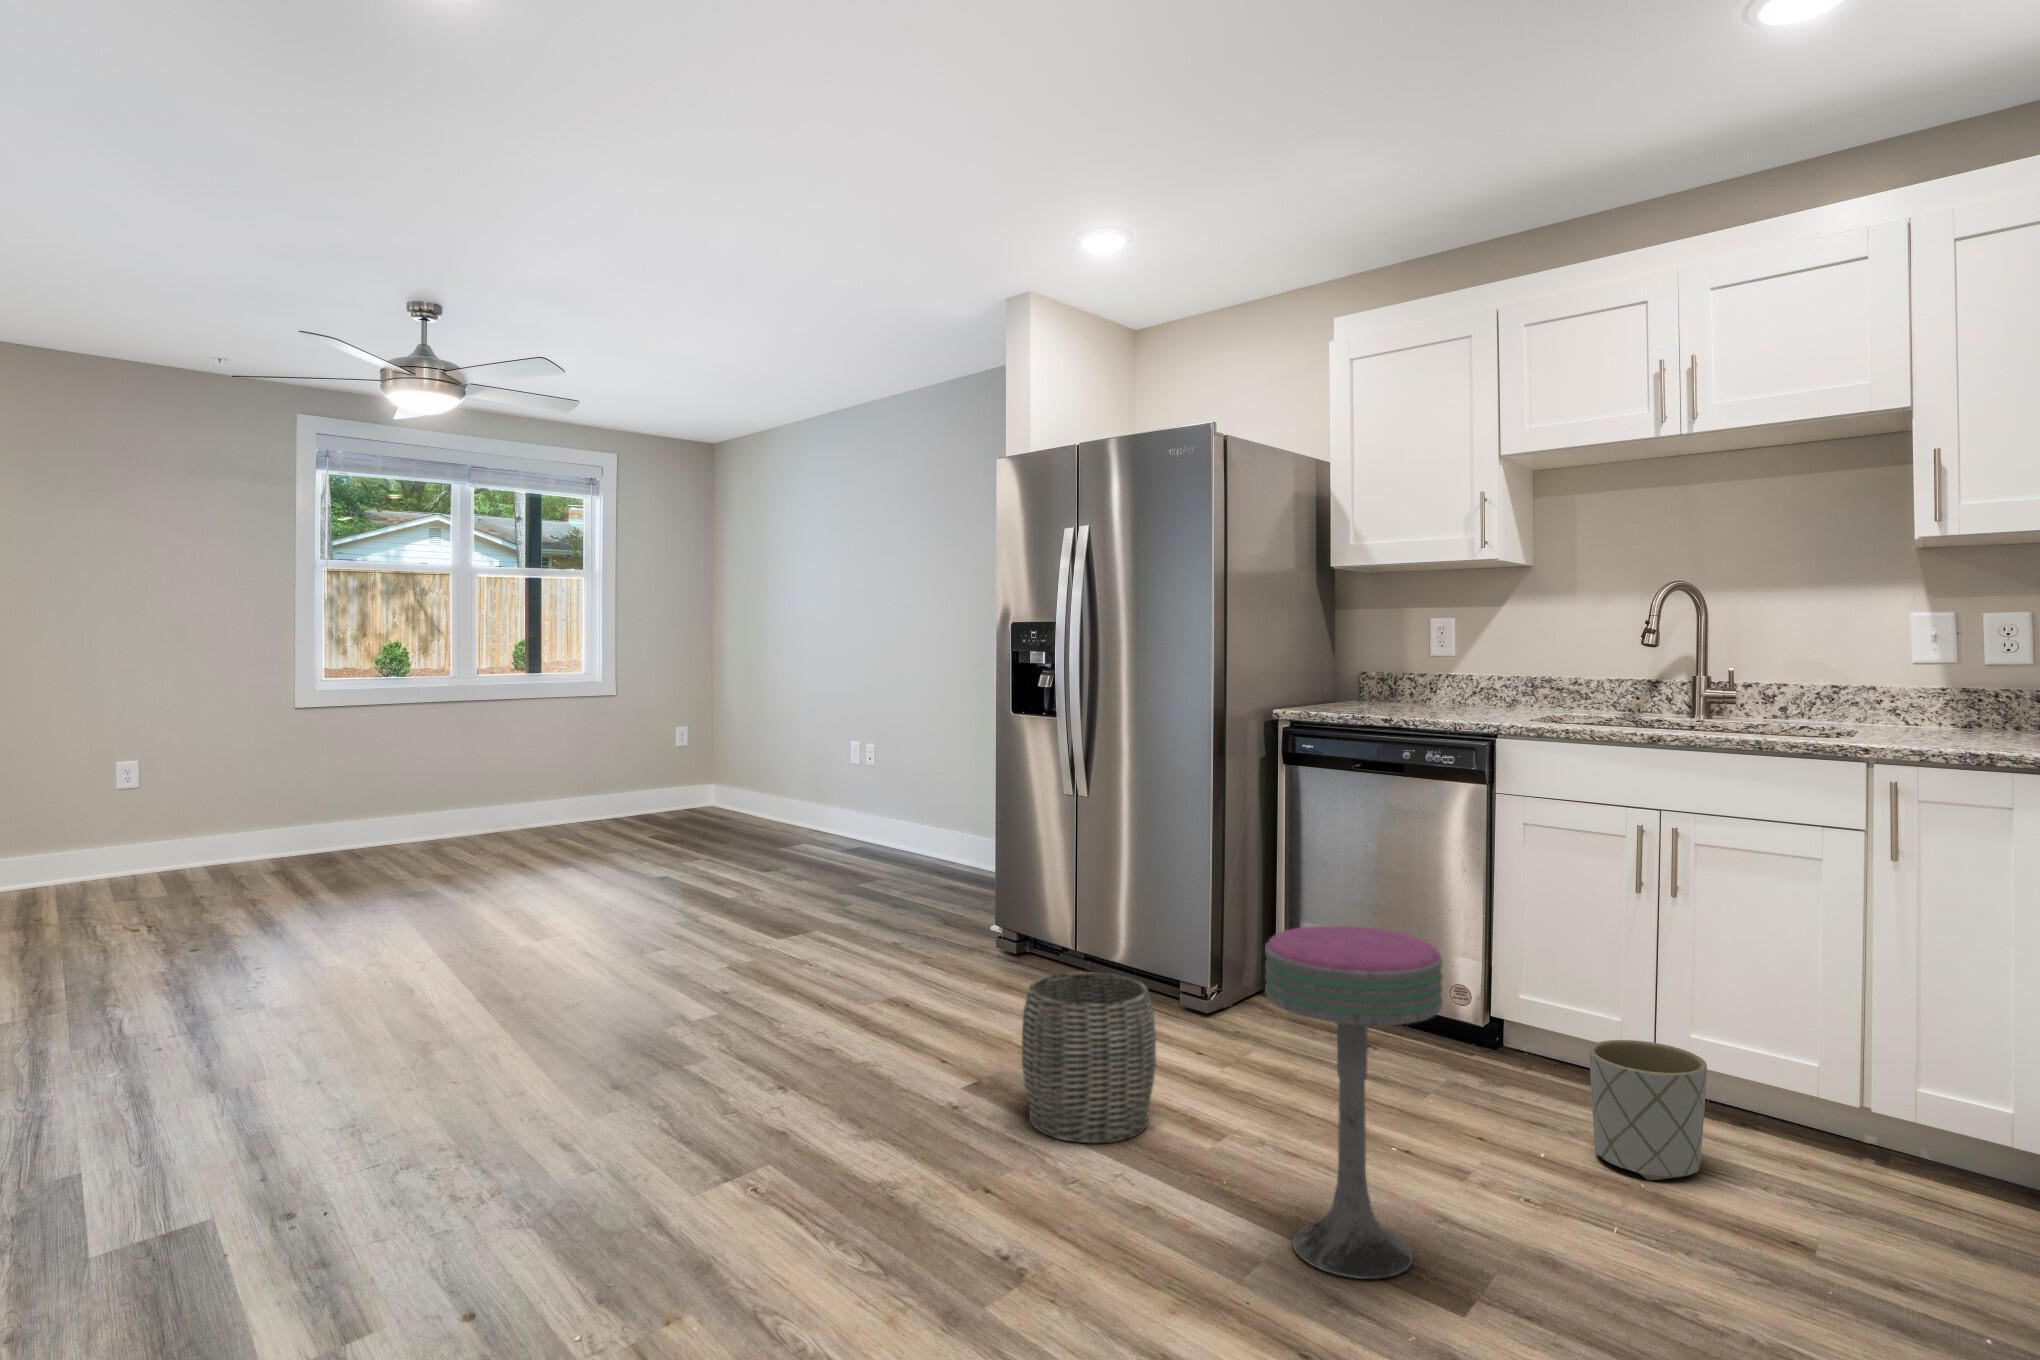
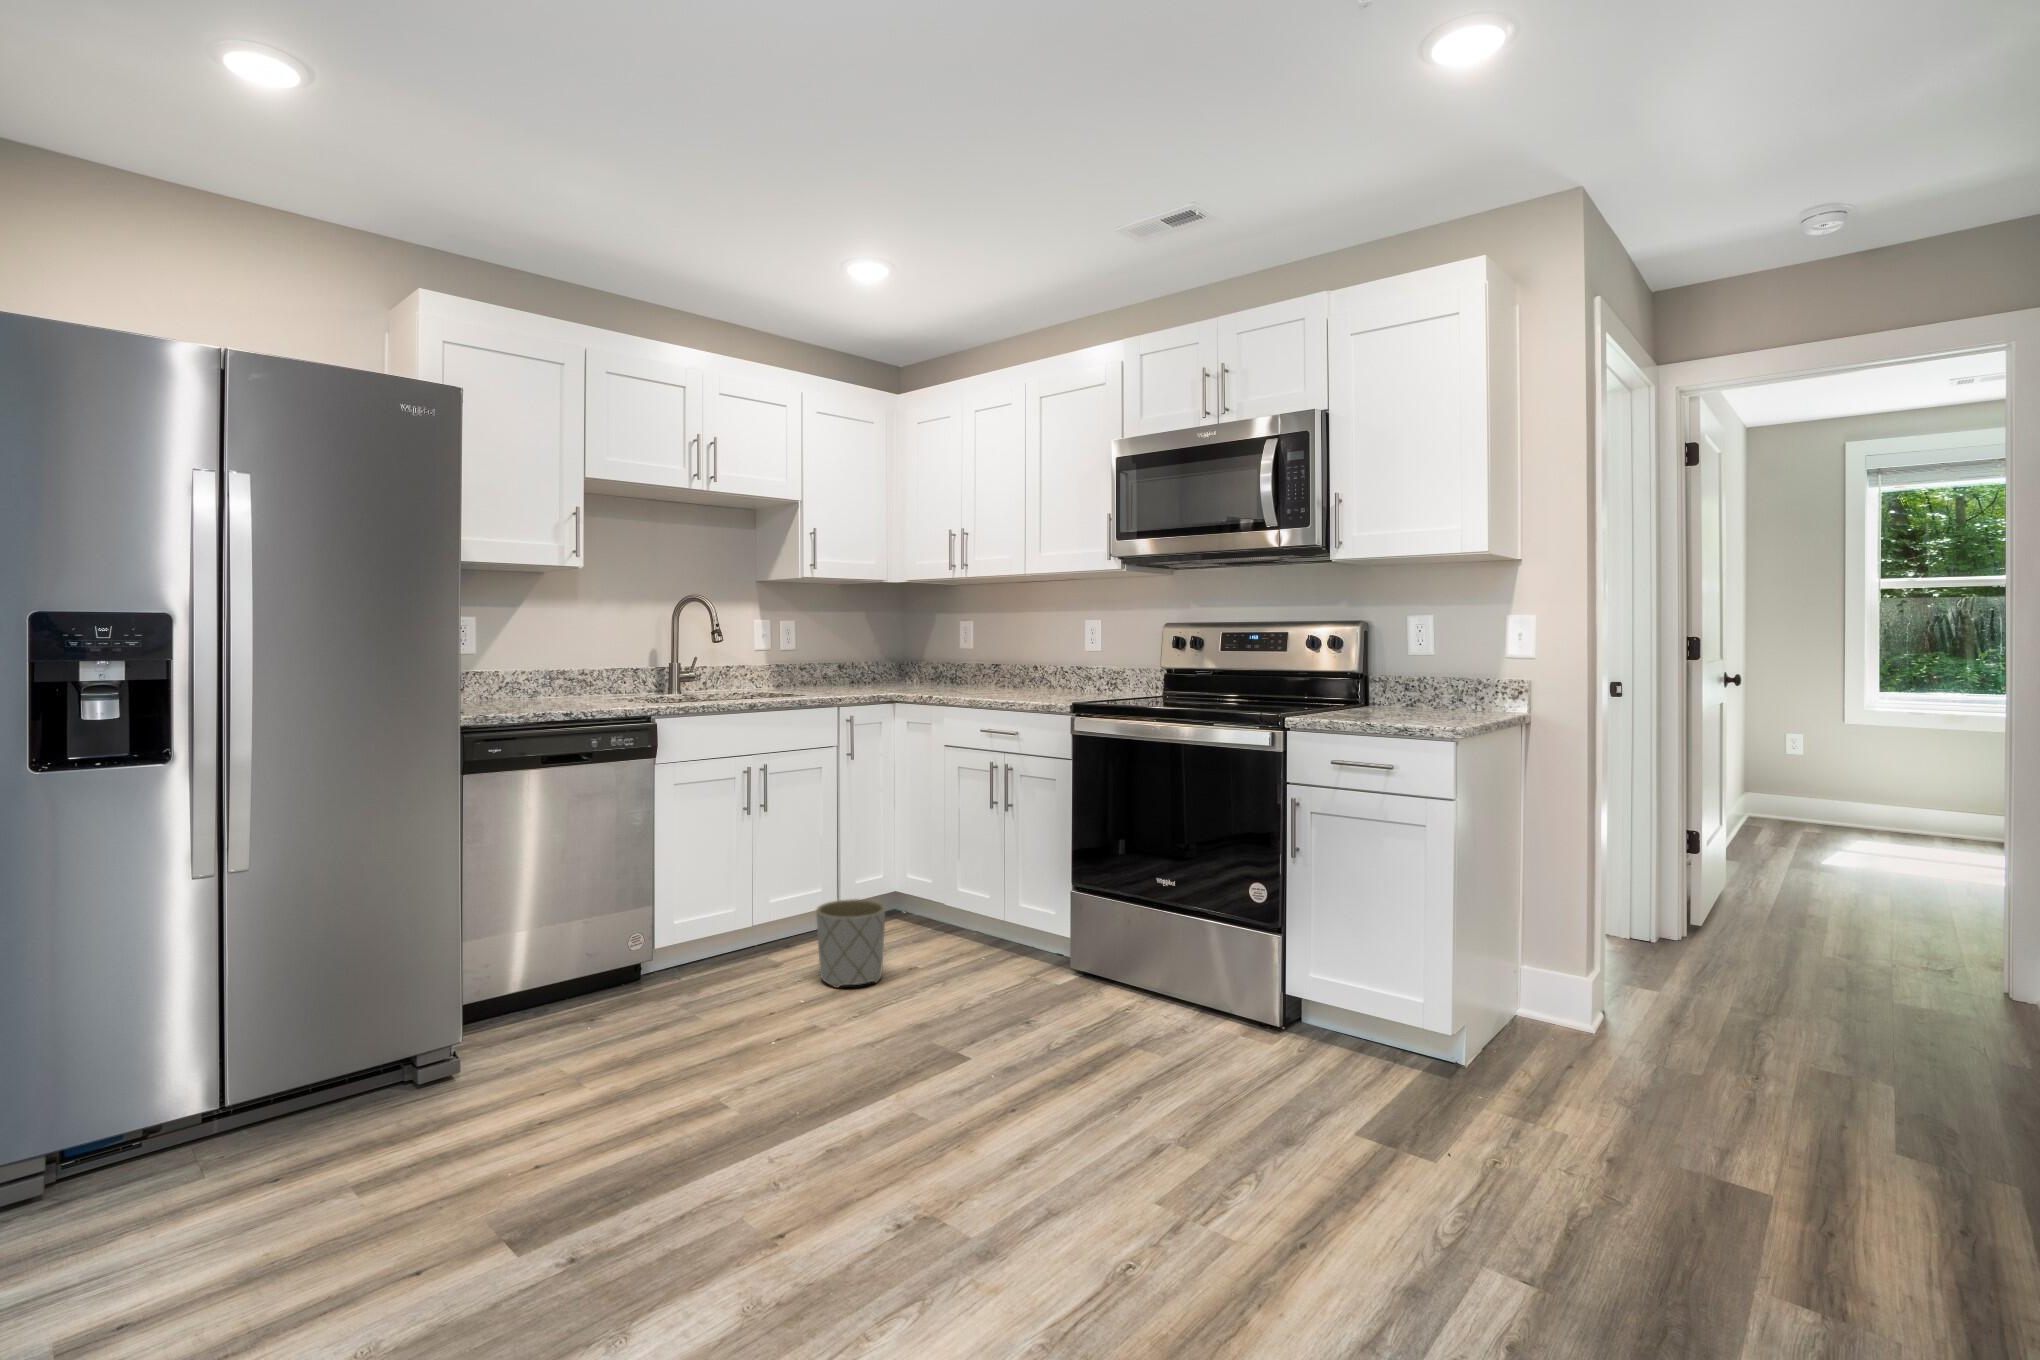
bar stool: present [1265,926,1443,1279] -> none [897,842,1023,1100]
woven basket: present [1022,972,1156,1143] -> none [576,997,730,1203]

